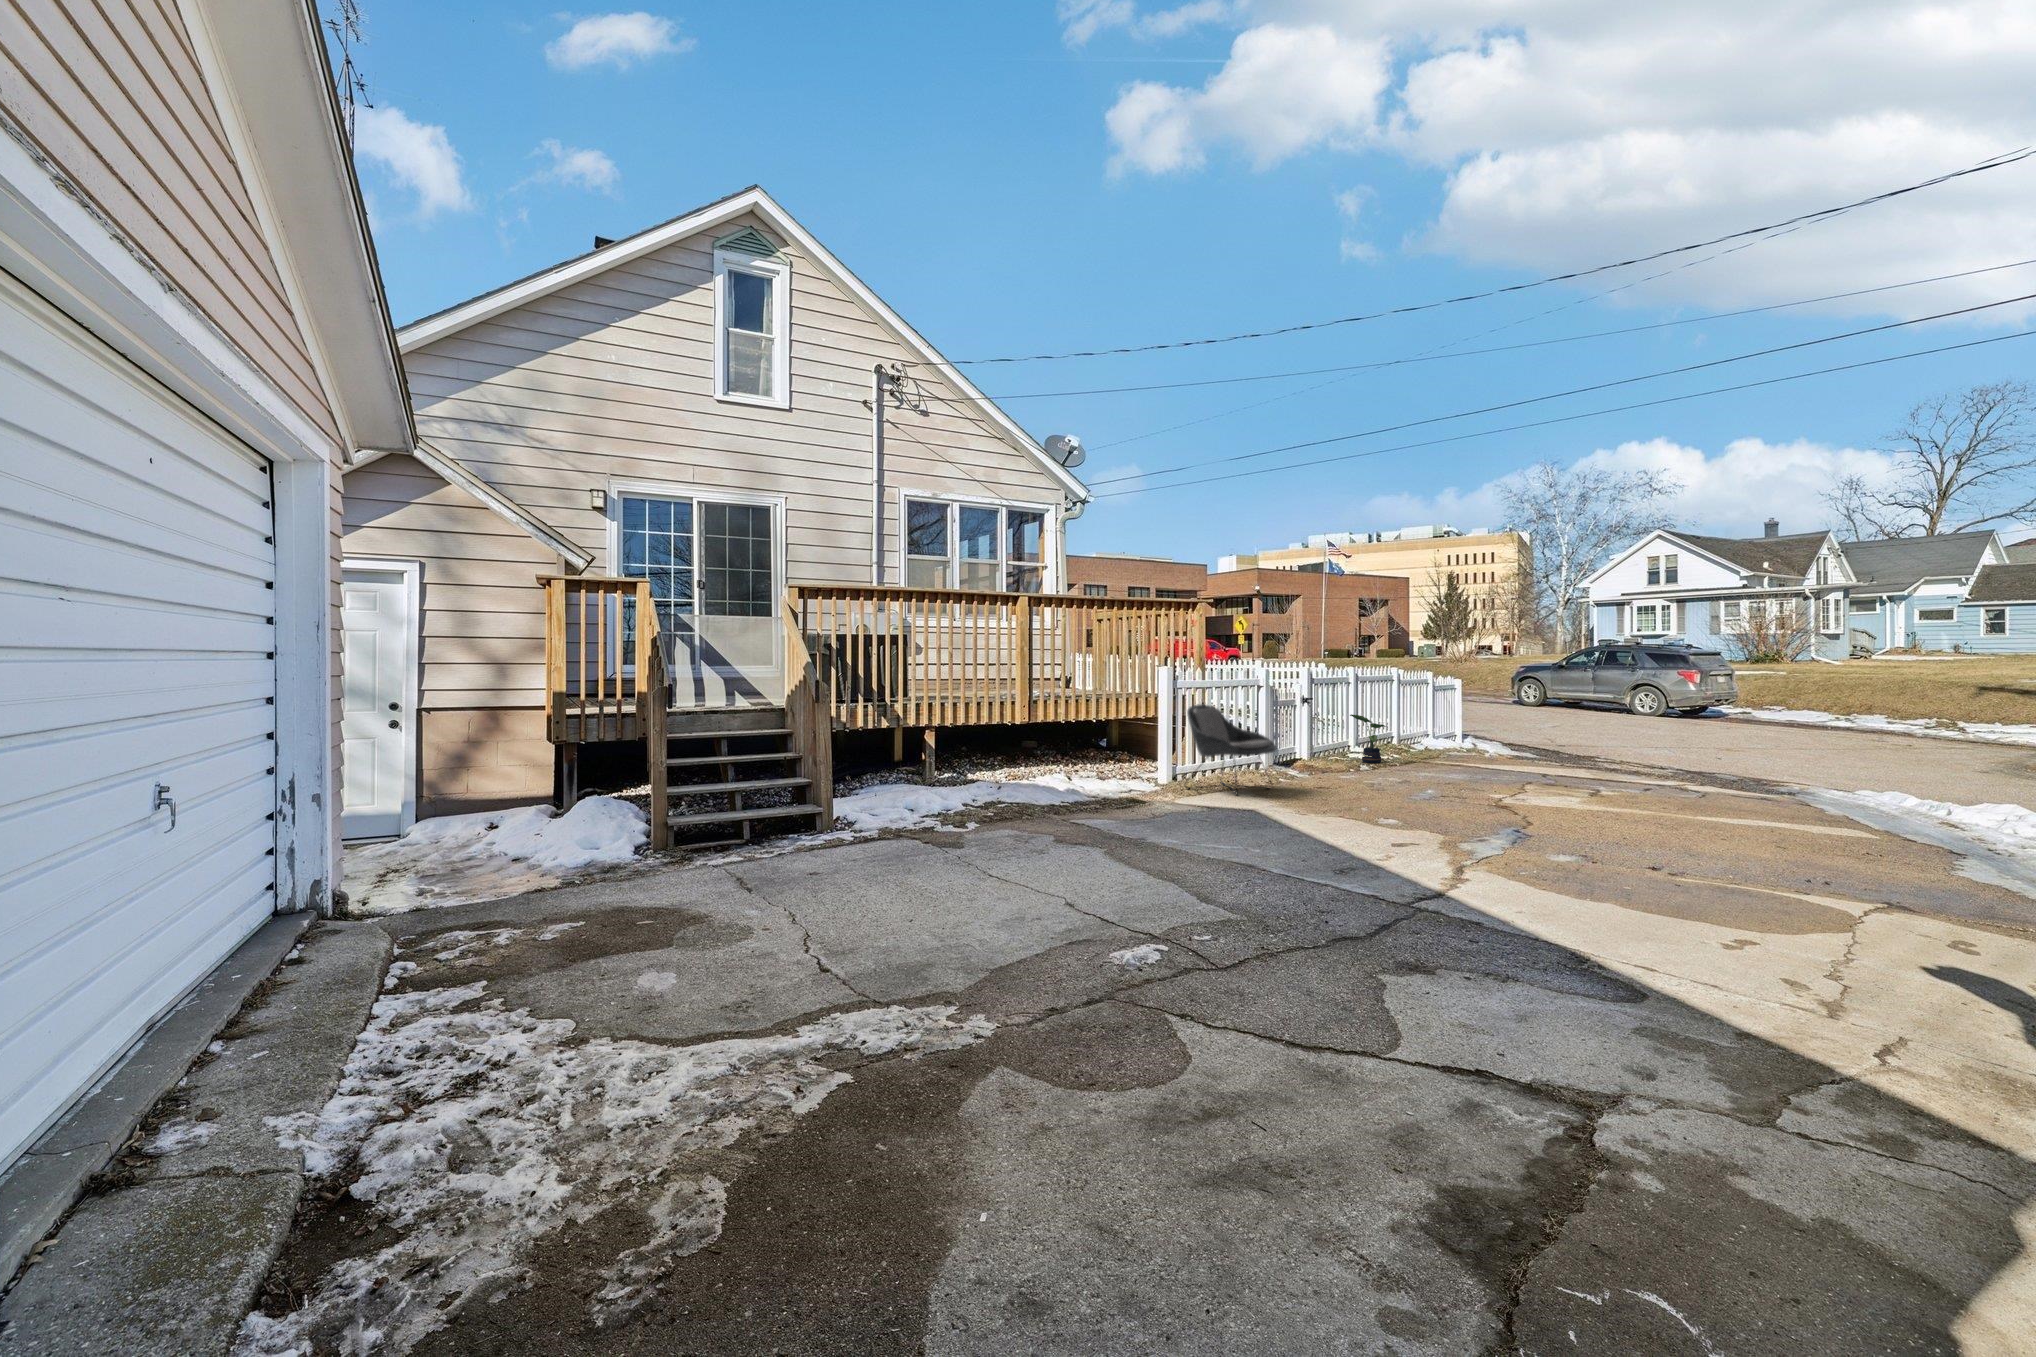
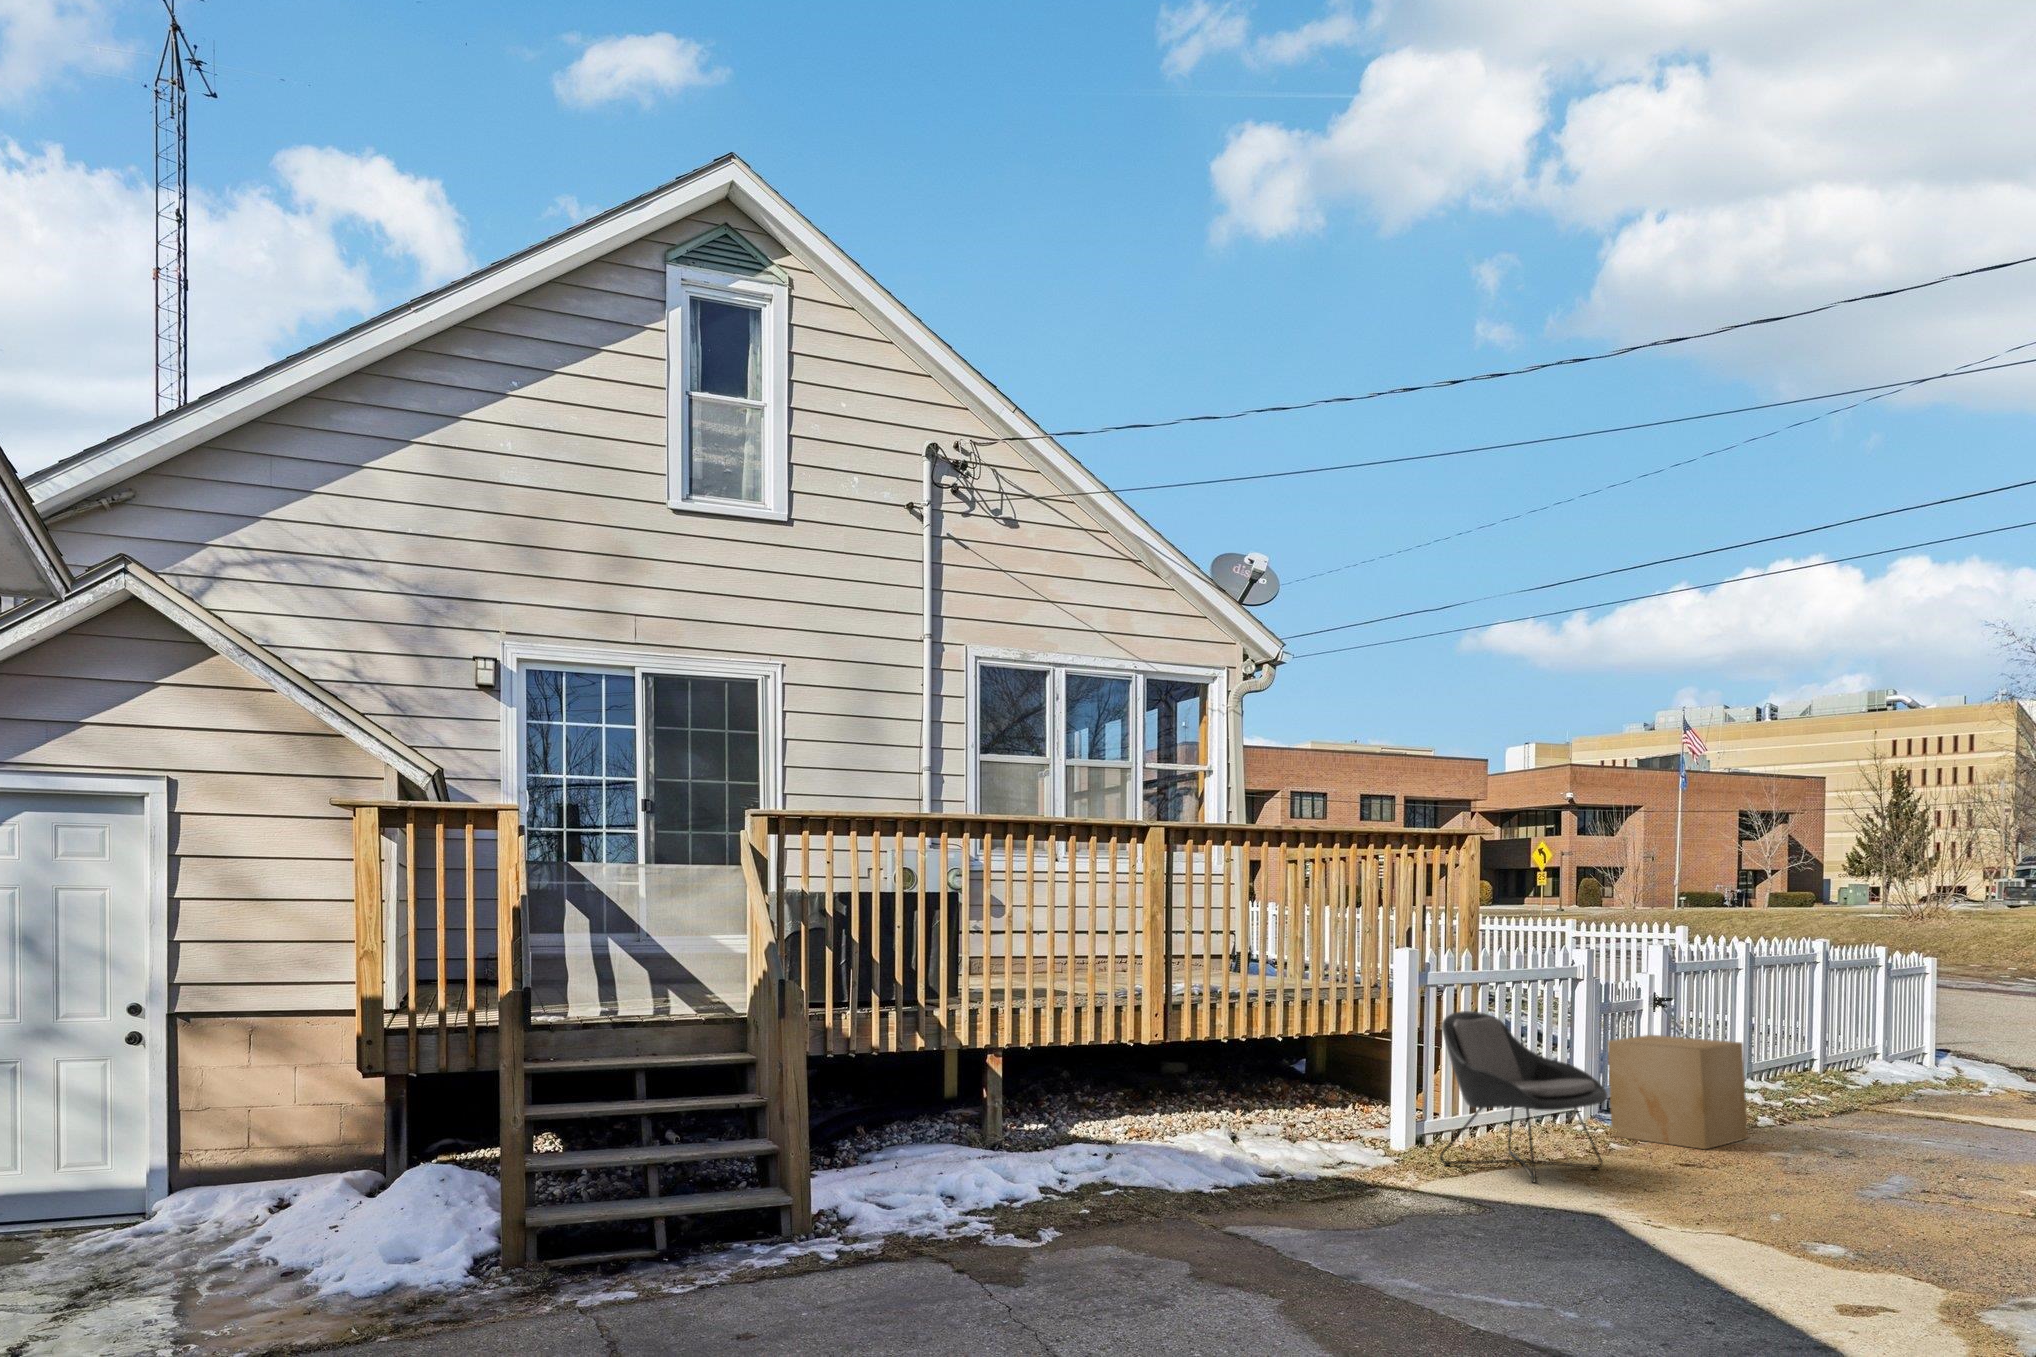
potted plant: present [1350,714,1386,763] -> none [1748,1025,1820,1116]
cardboard box: none [1275,719,1348,779] -> present [1608,1035,1748,1149]

